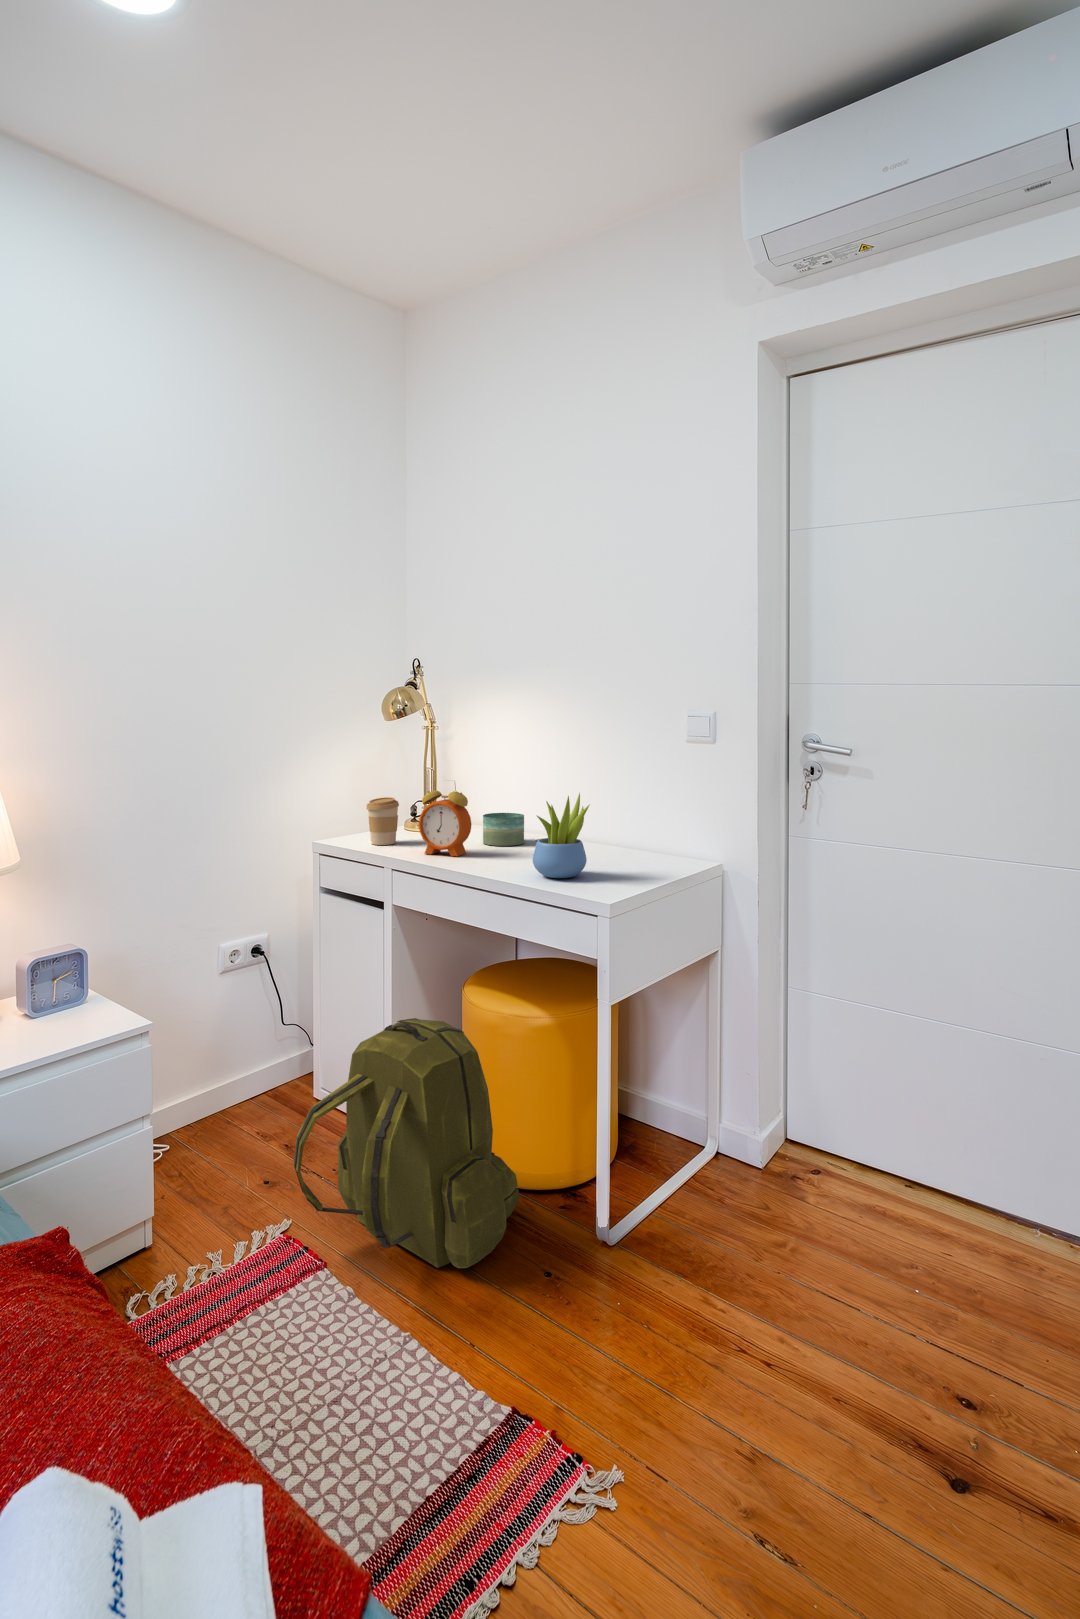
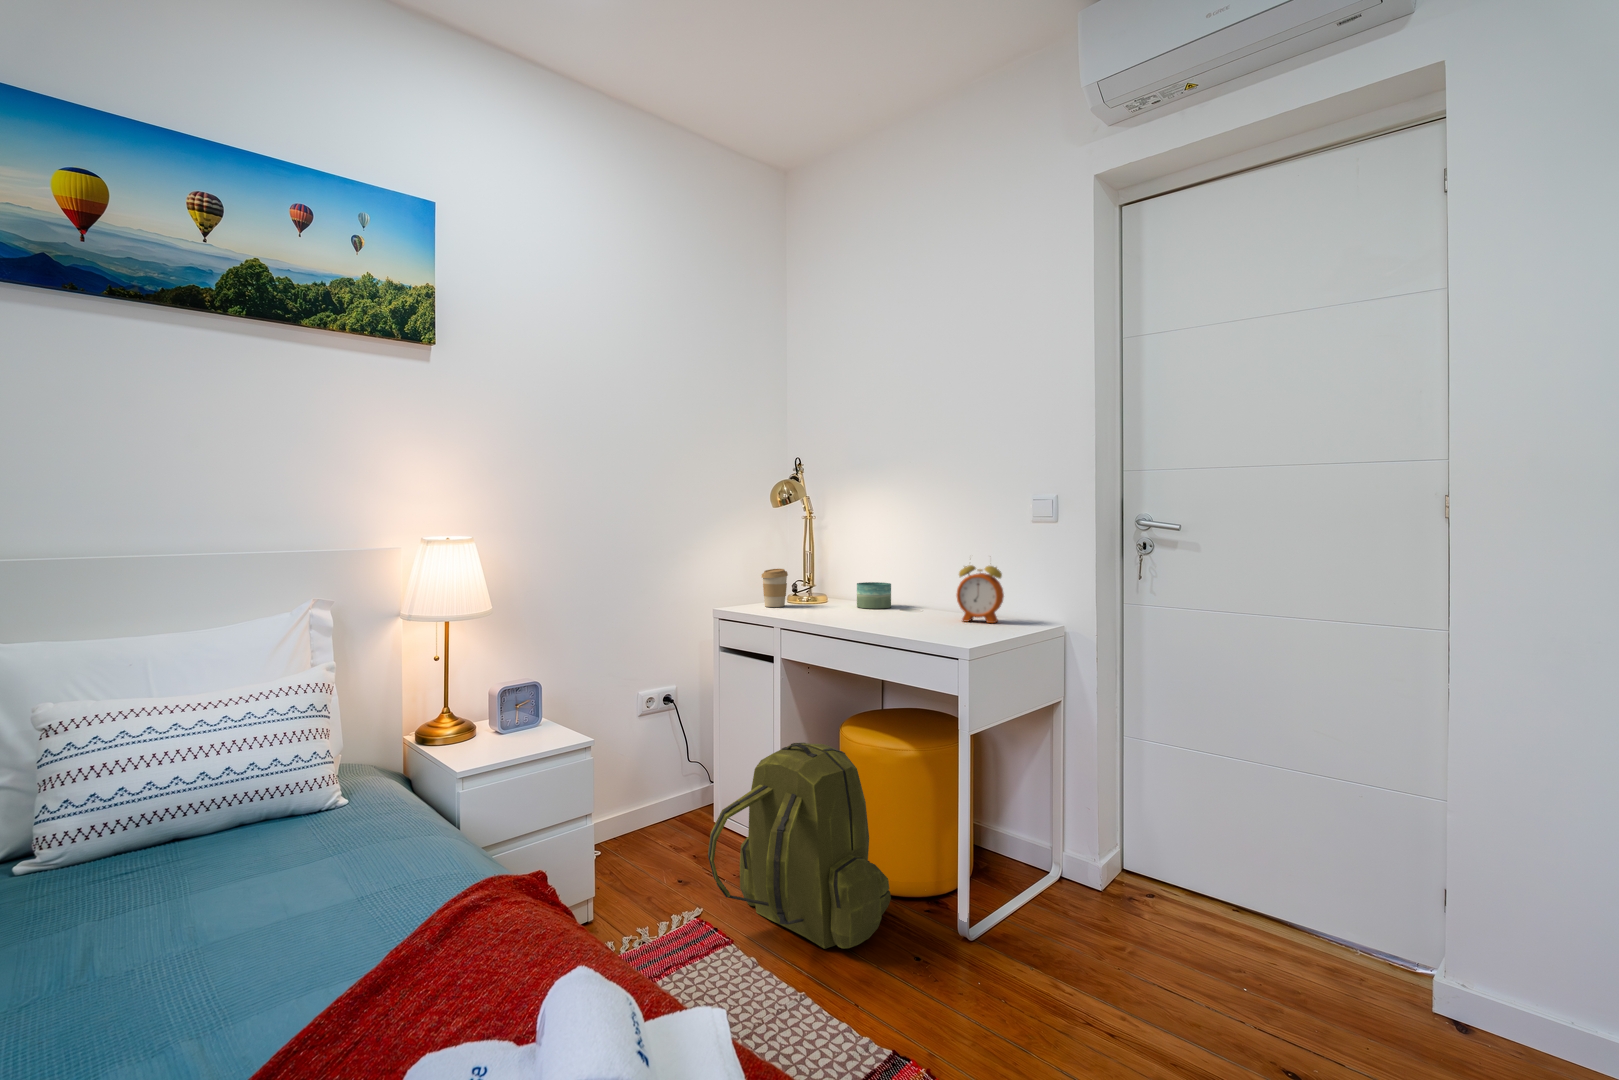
alarm clock: present [419,781,472,856] -> present [957,565,1004,623]
succulent plant: present [533,793,589,878] -> none [902,559,949,628]

